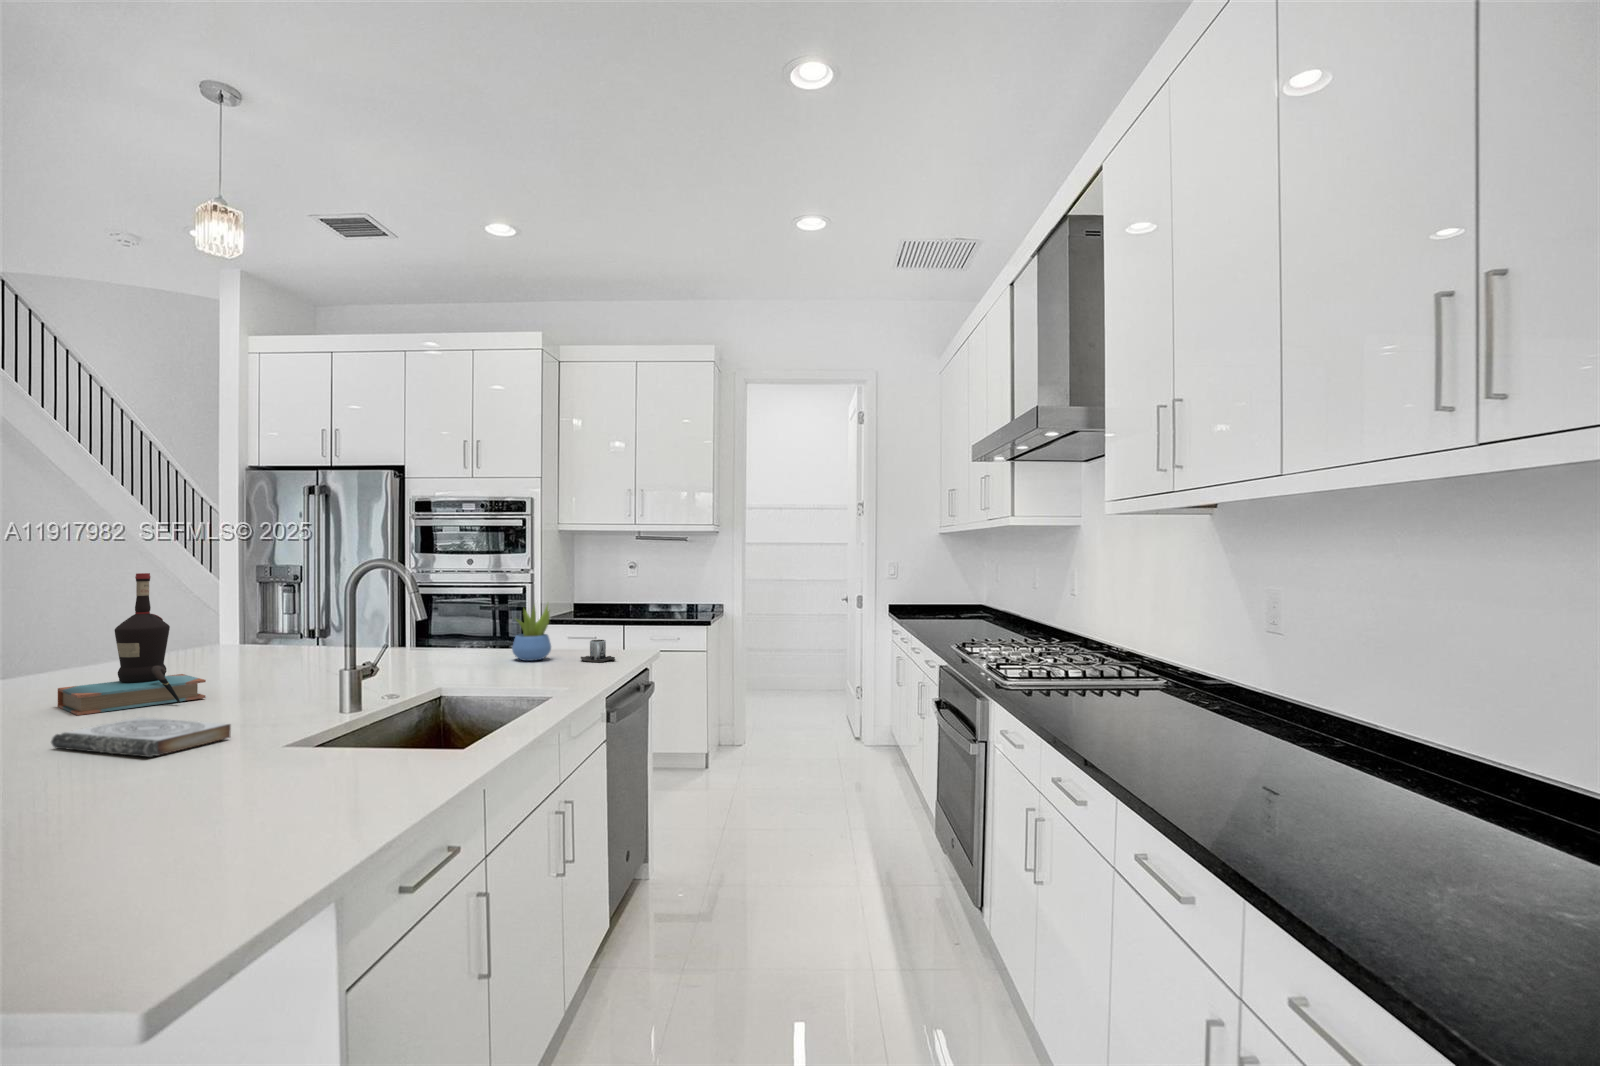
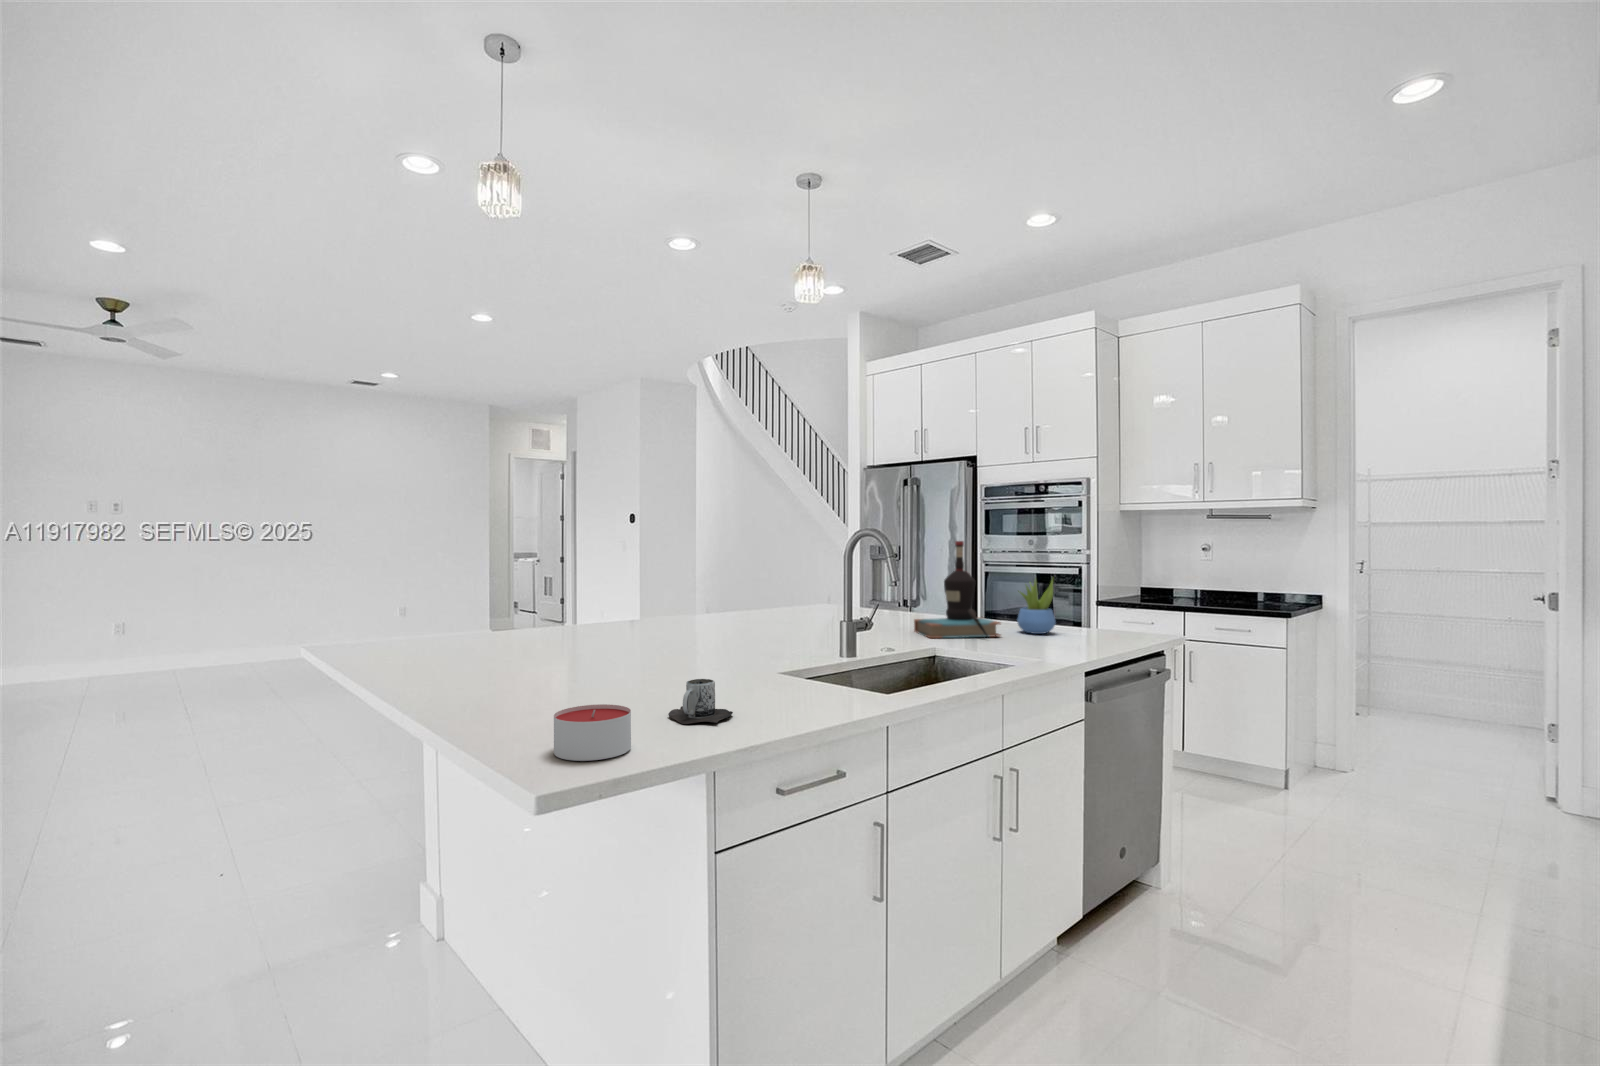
bottle: present [57,573,206,715] -> present [914,541,1001,638]
mug: present [581,640,615,662] -> present [668,679,733,724]
book: present [51,717,231,757] -> none [664,640,753,667]
candle: none [82,827,219,924] -> present [554,704,631,761]

